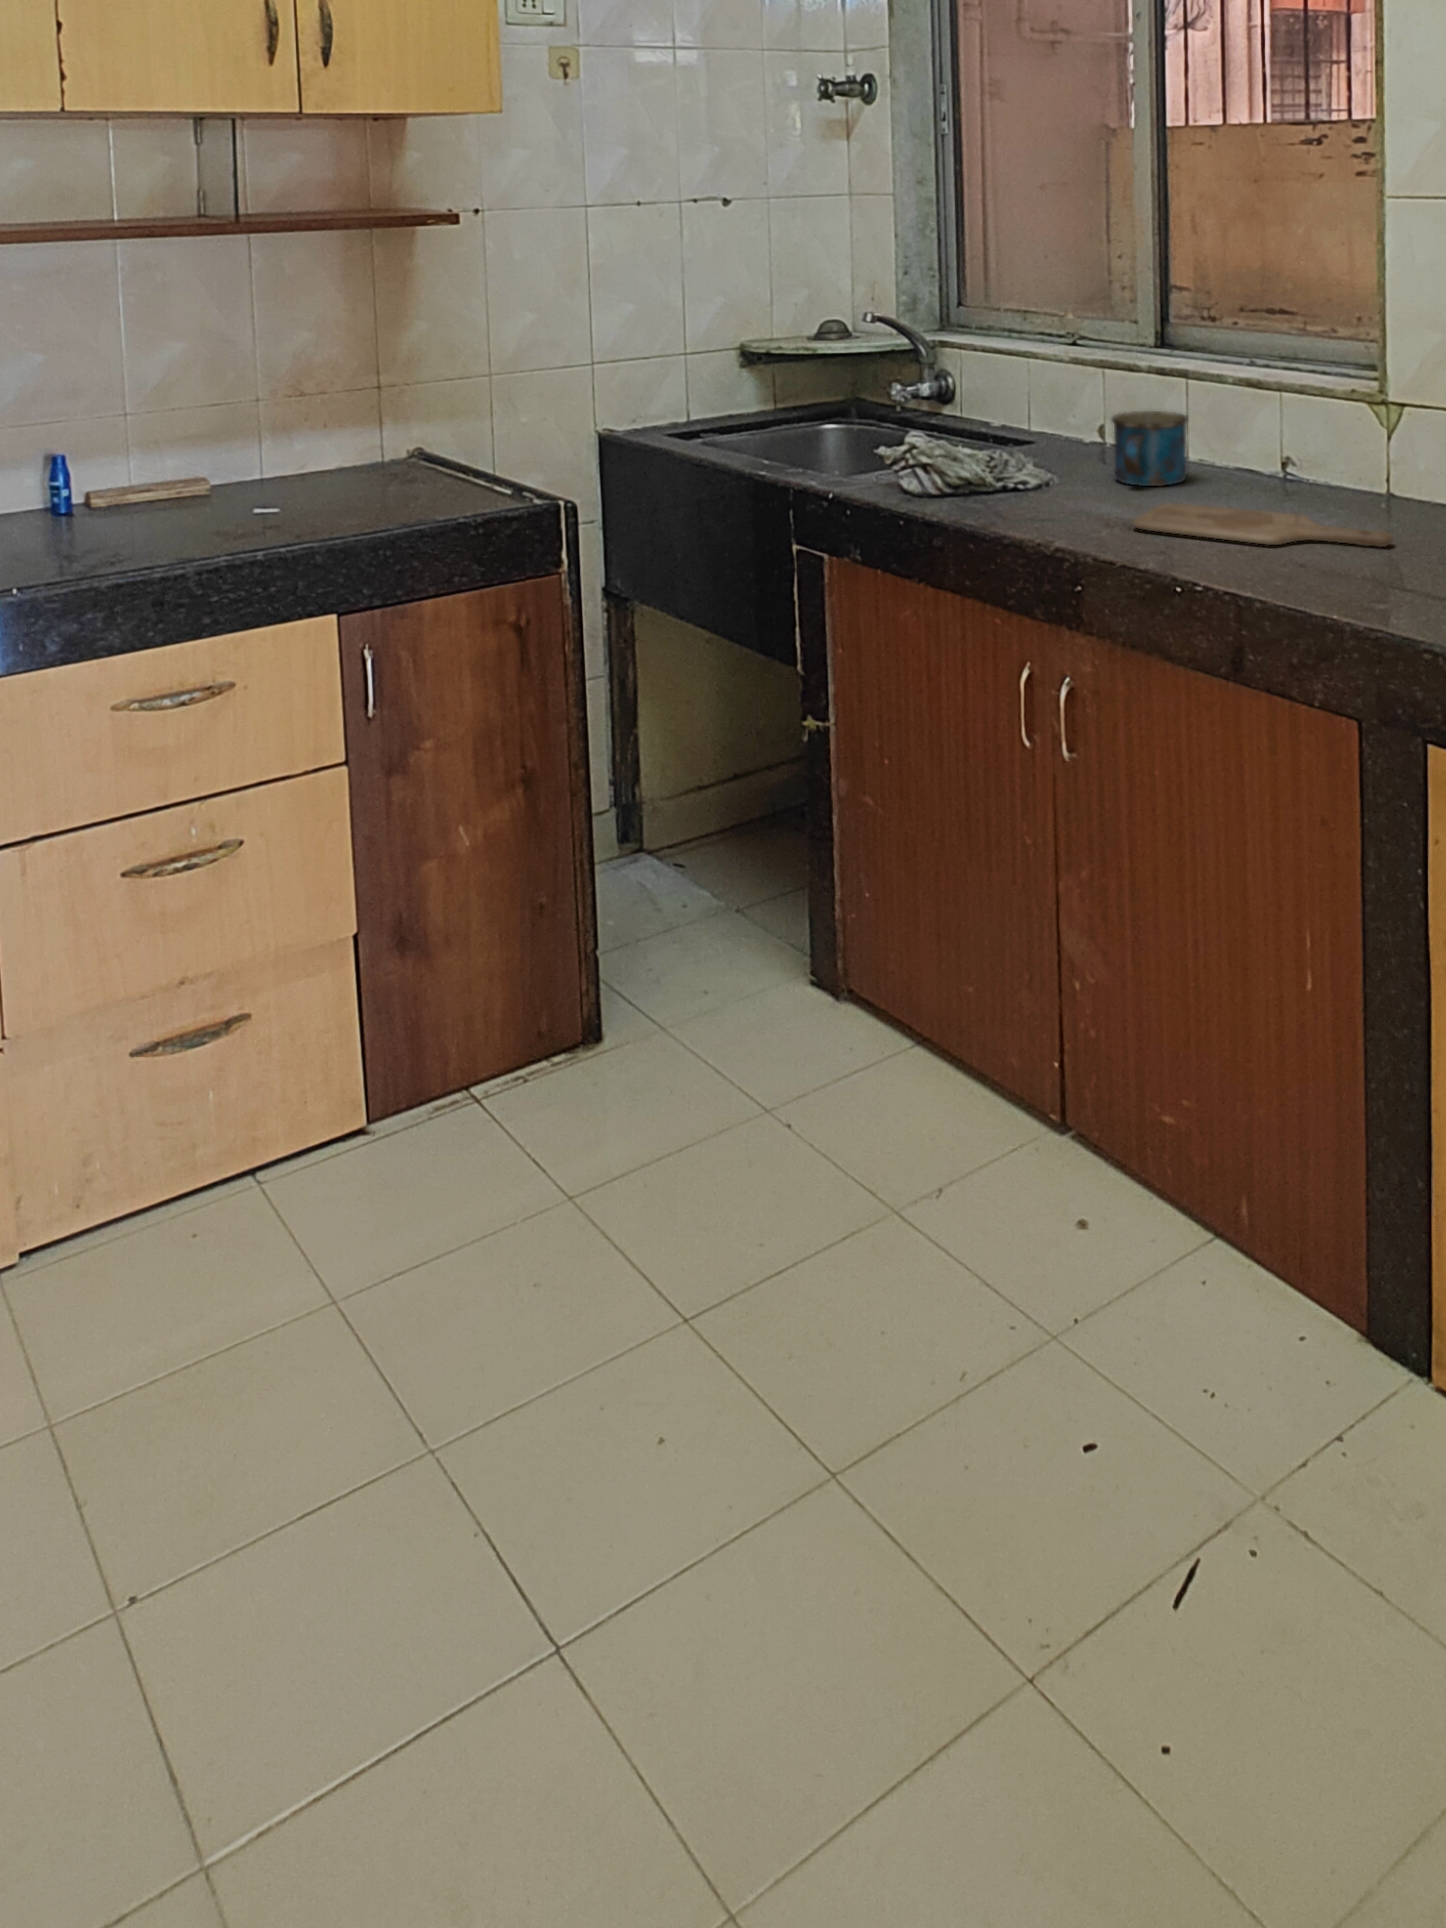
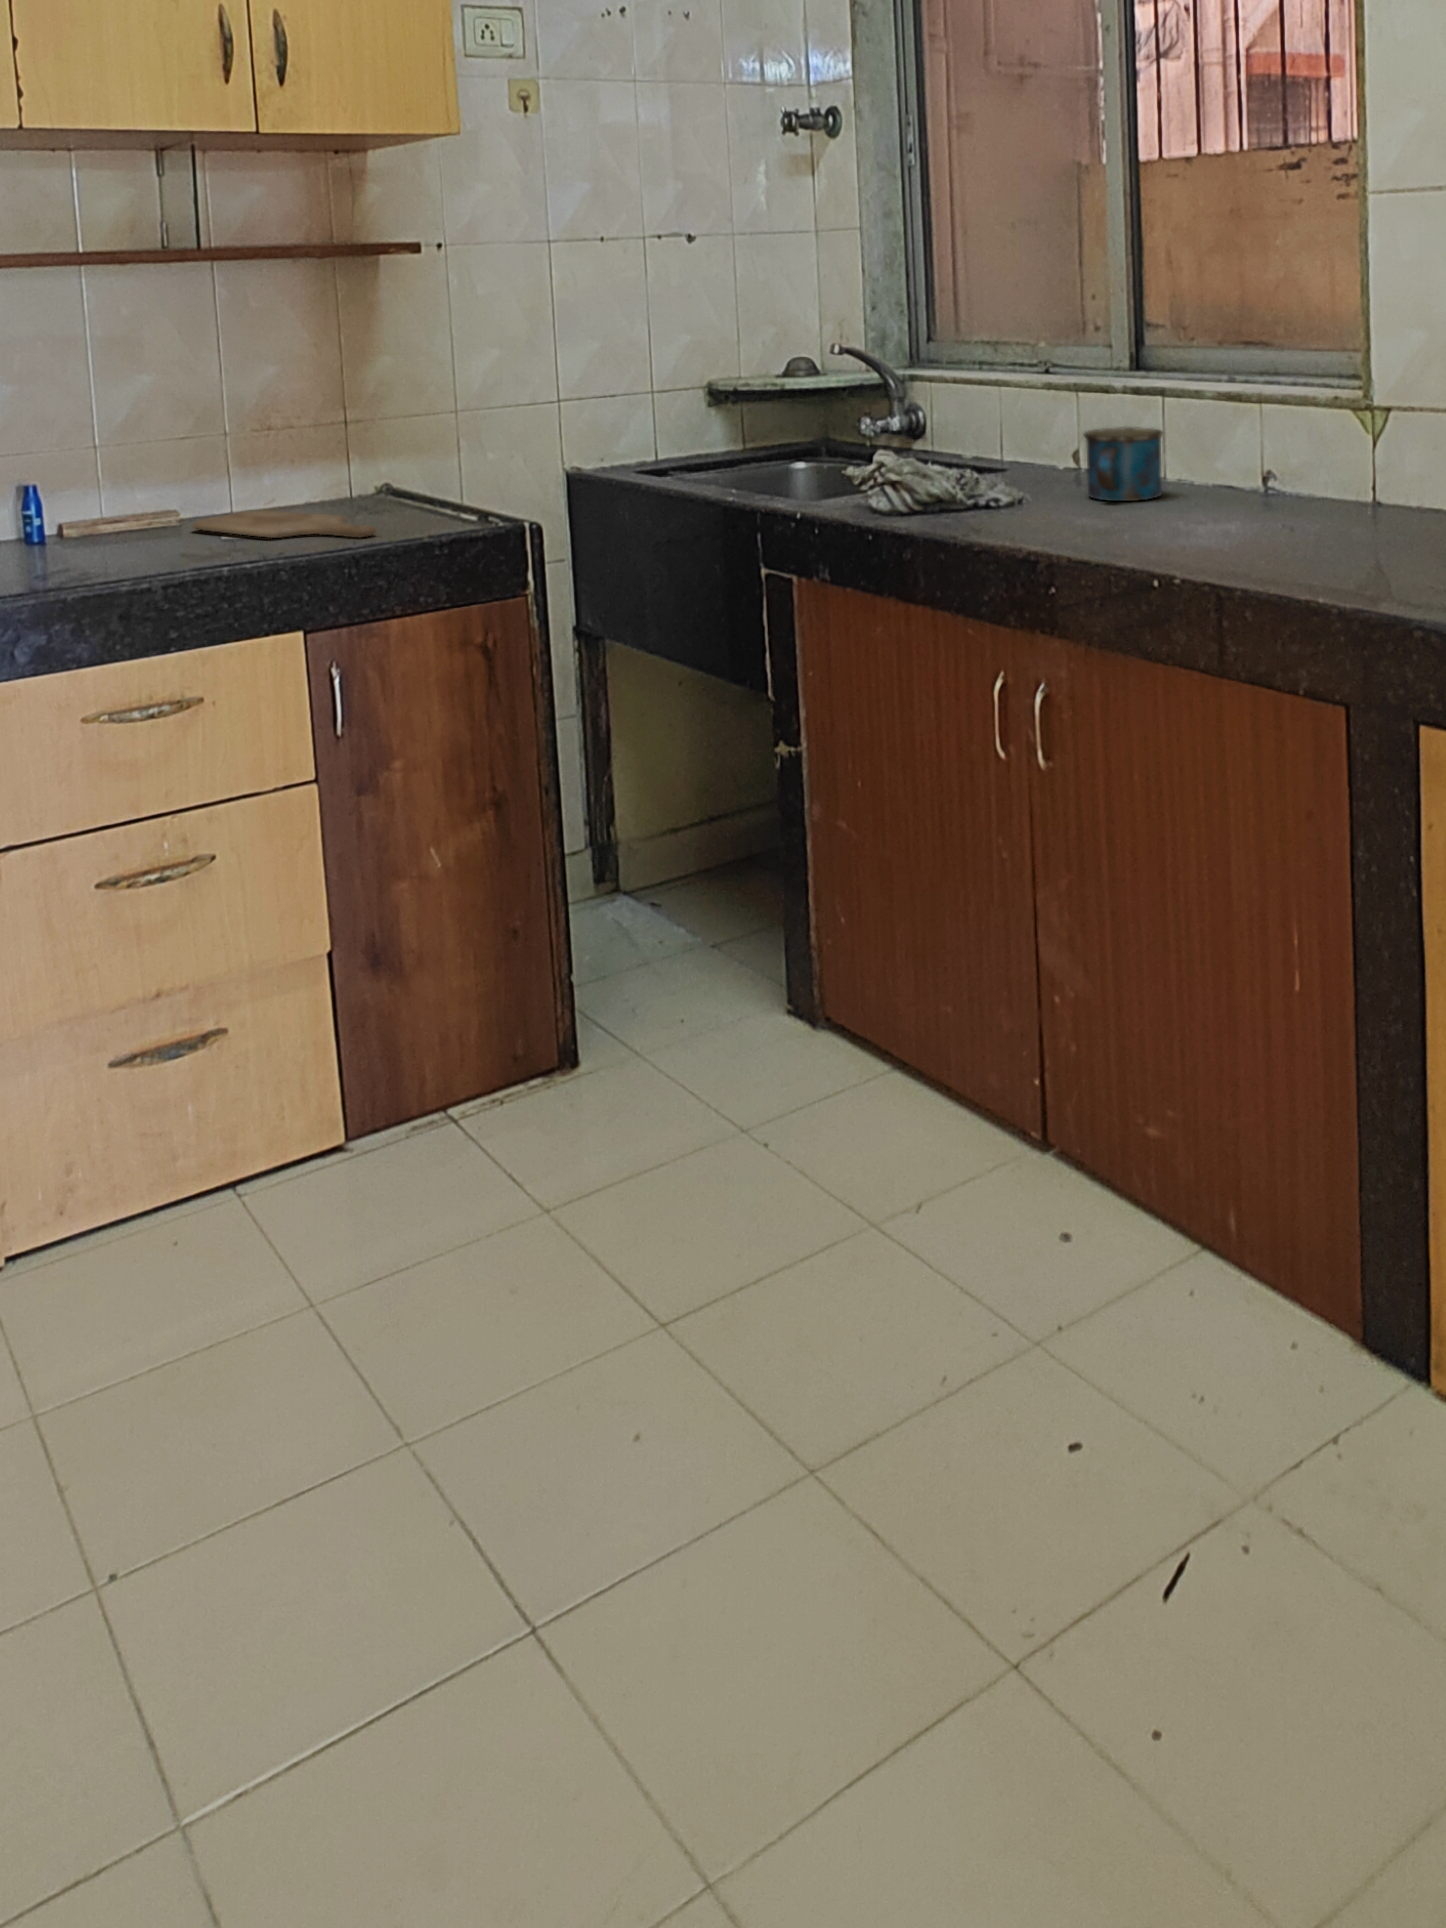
cutting board: present [1133,503,1393,547] -> present [192,510,376,538]

